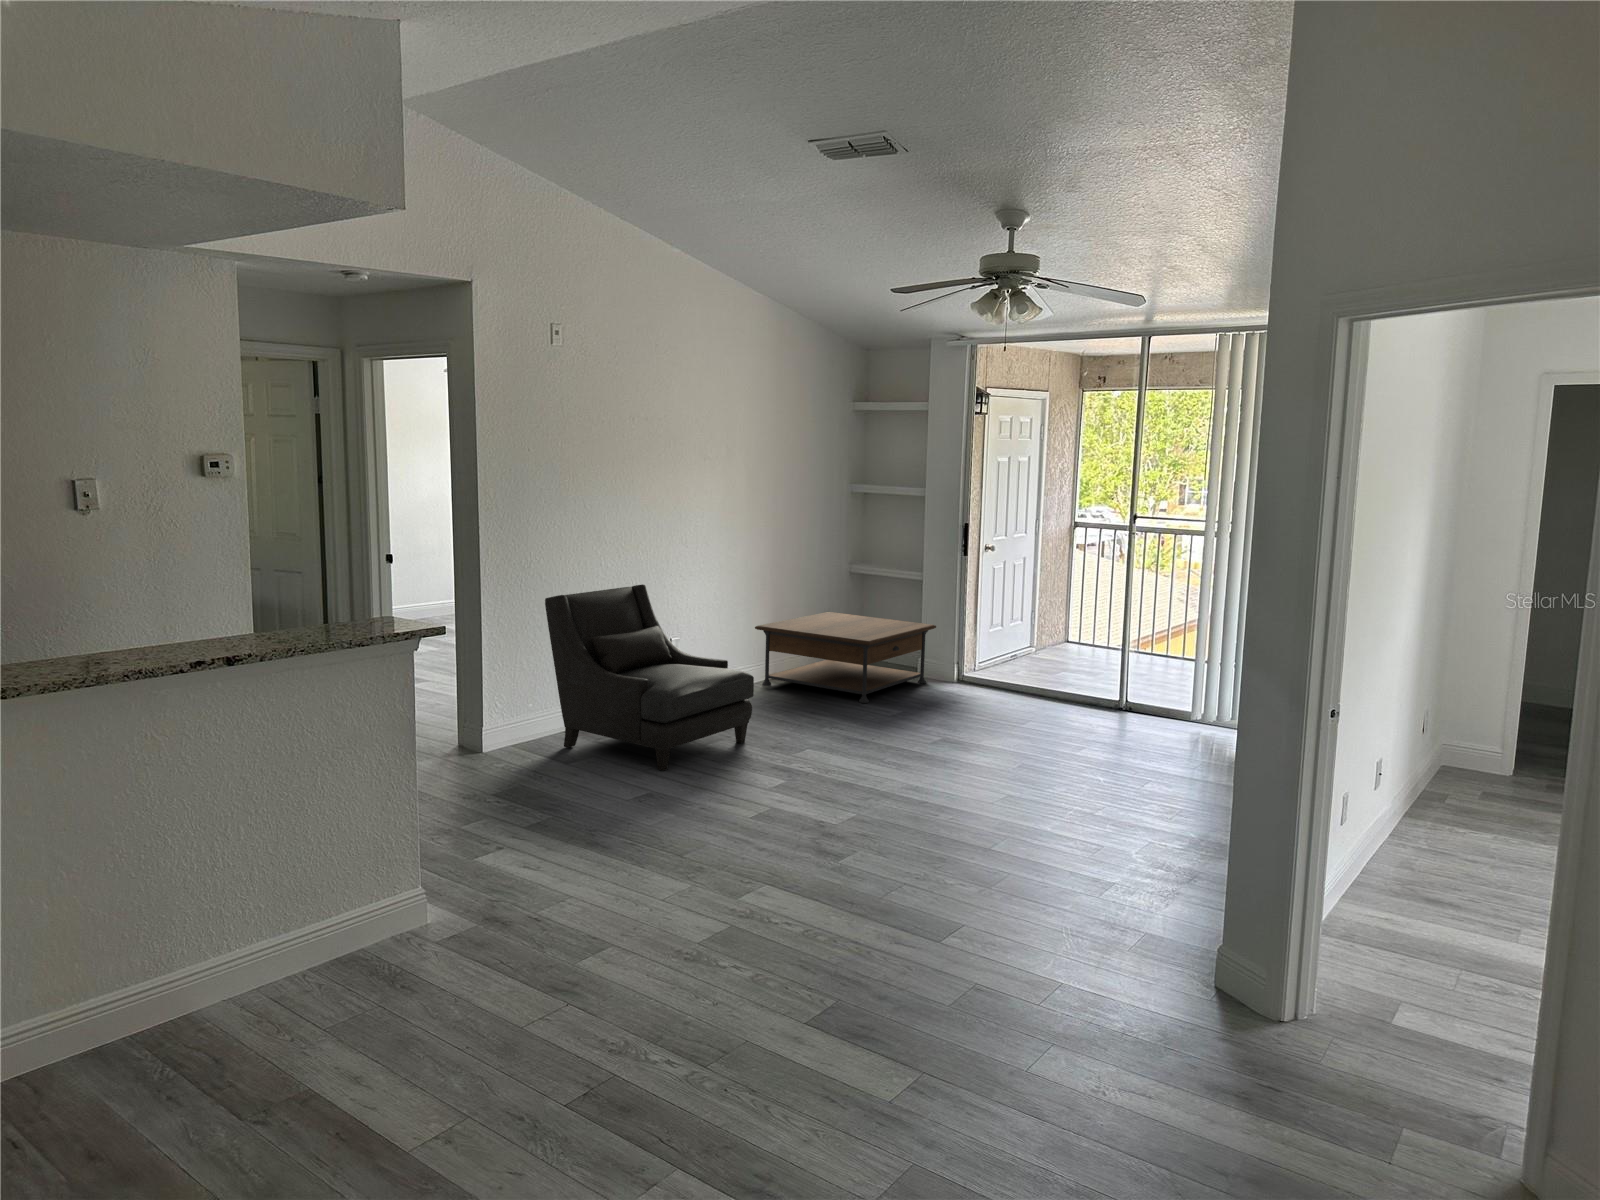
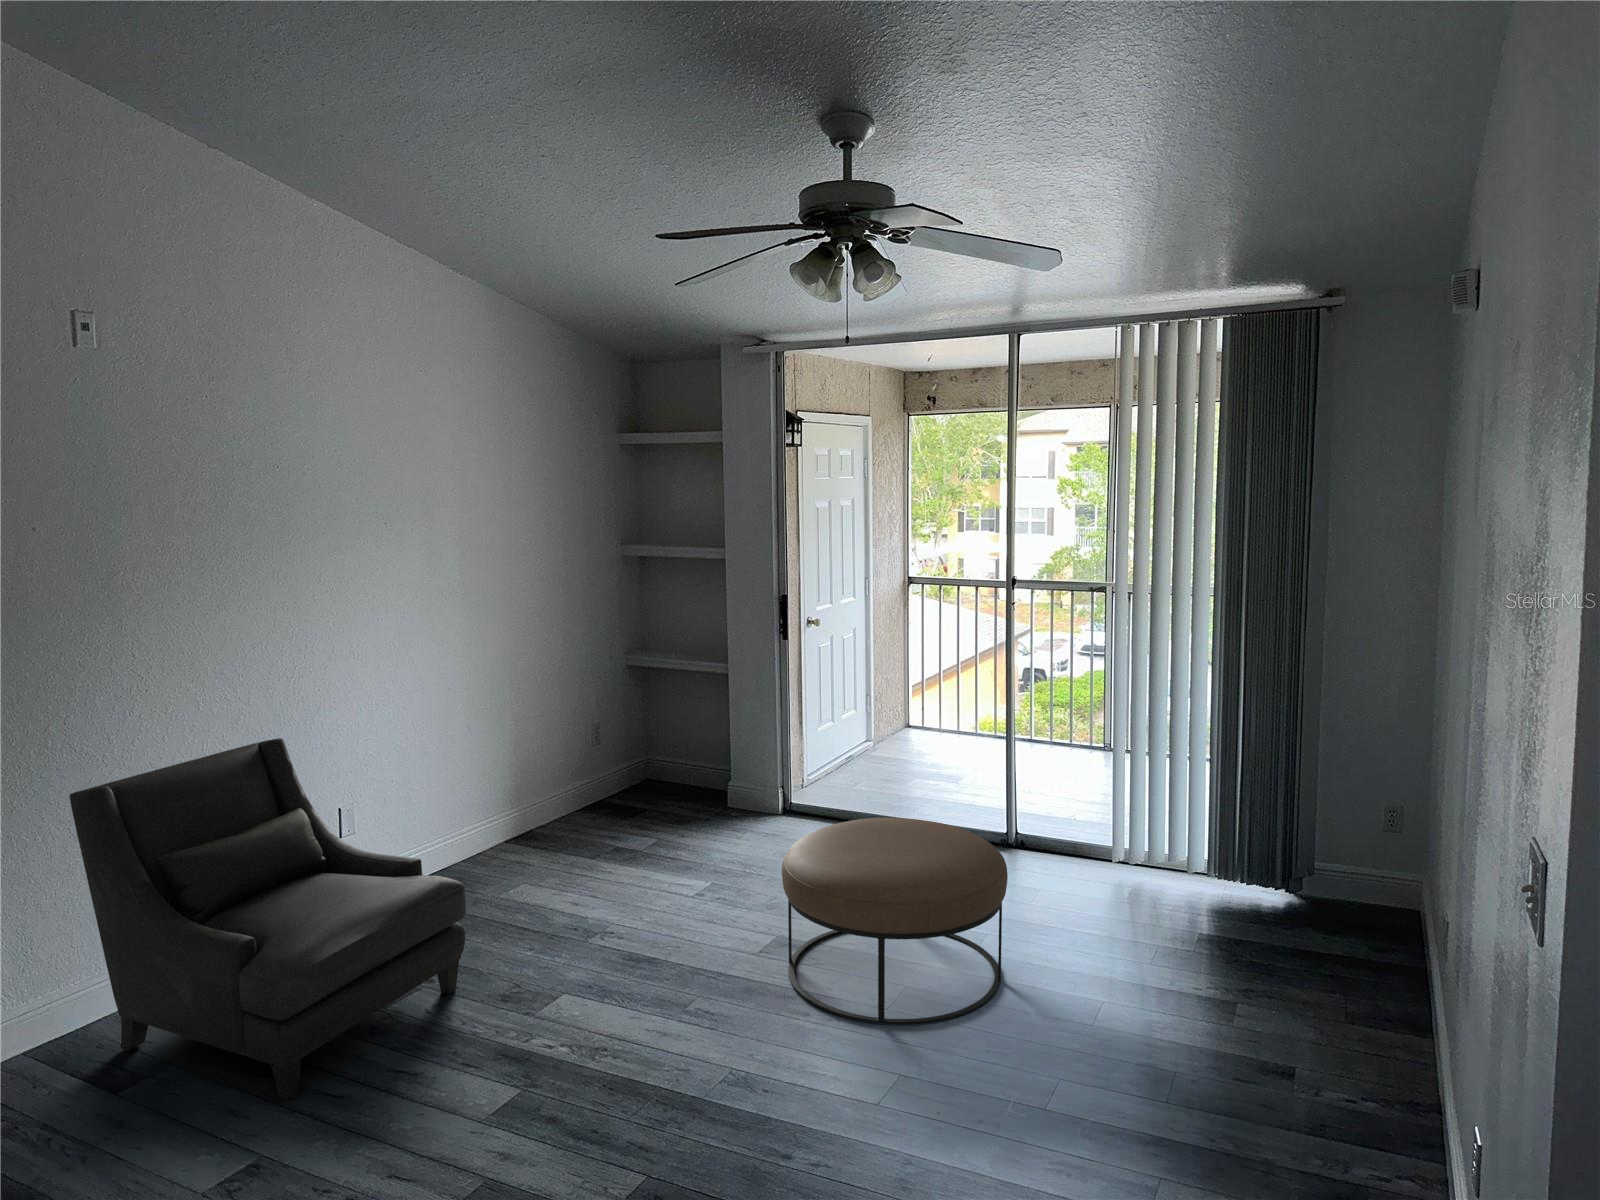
coffee table: present [755,612,936,703] -> none [489,720,748,868]
ottoman: none [951,663,1100,776] -> present [782,818,1008,1025]

